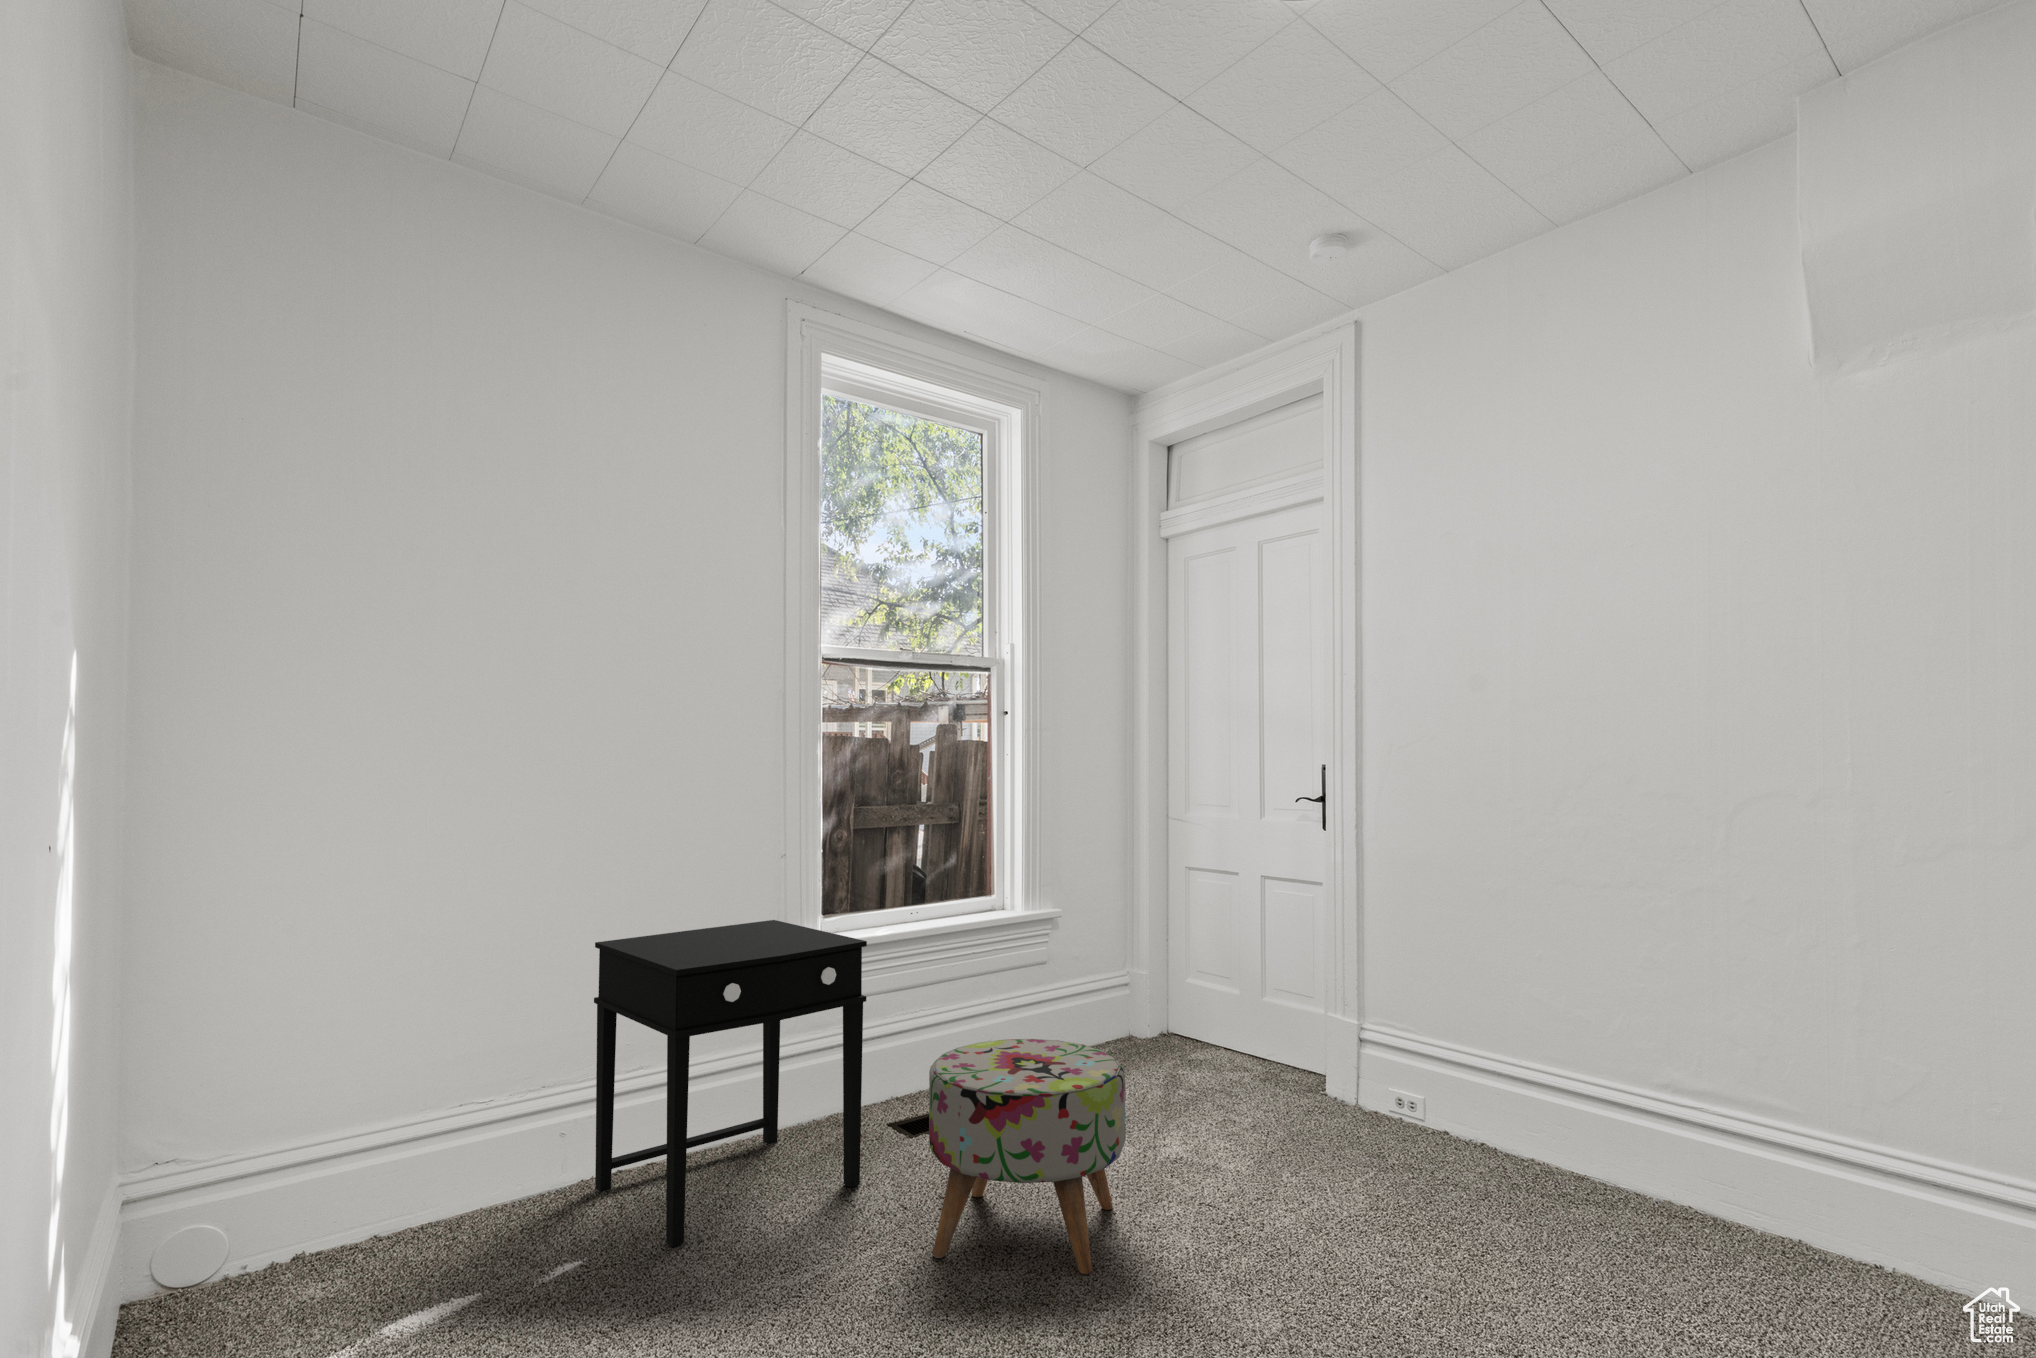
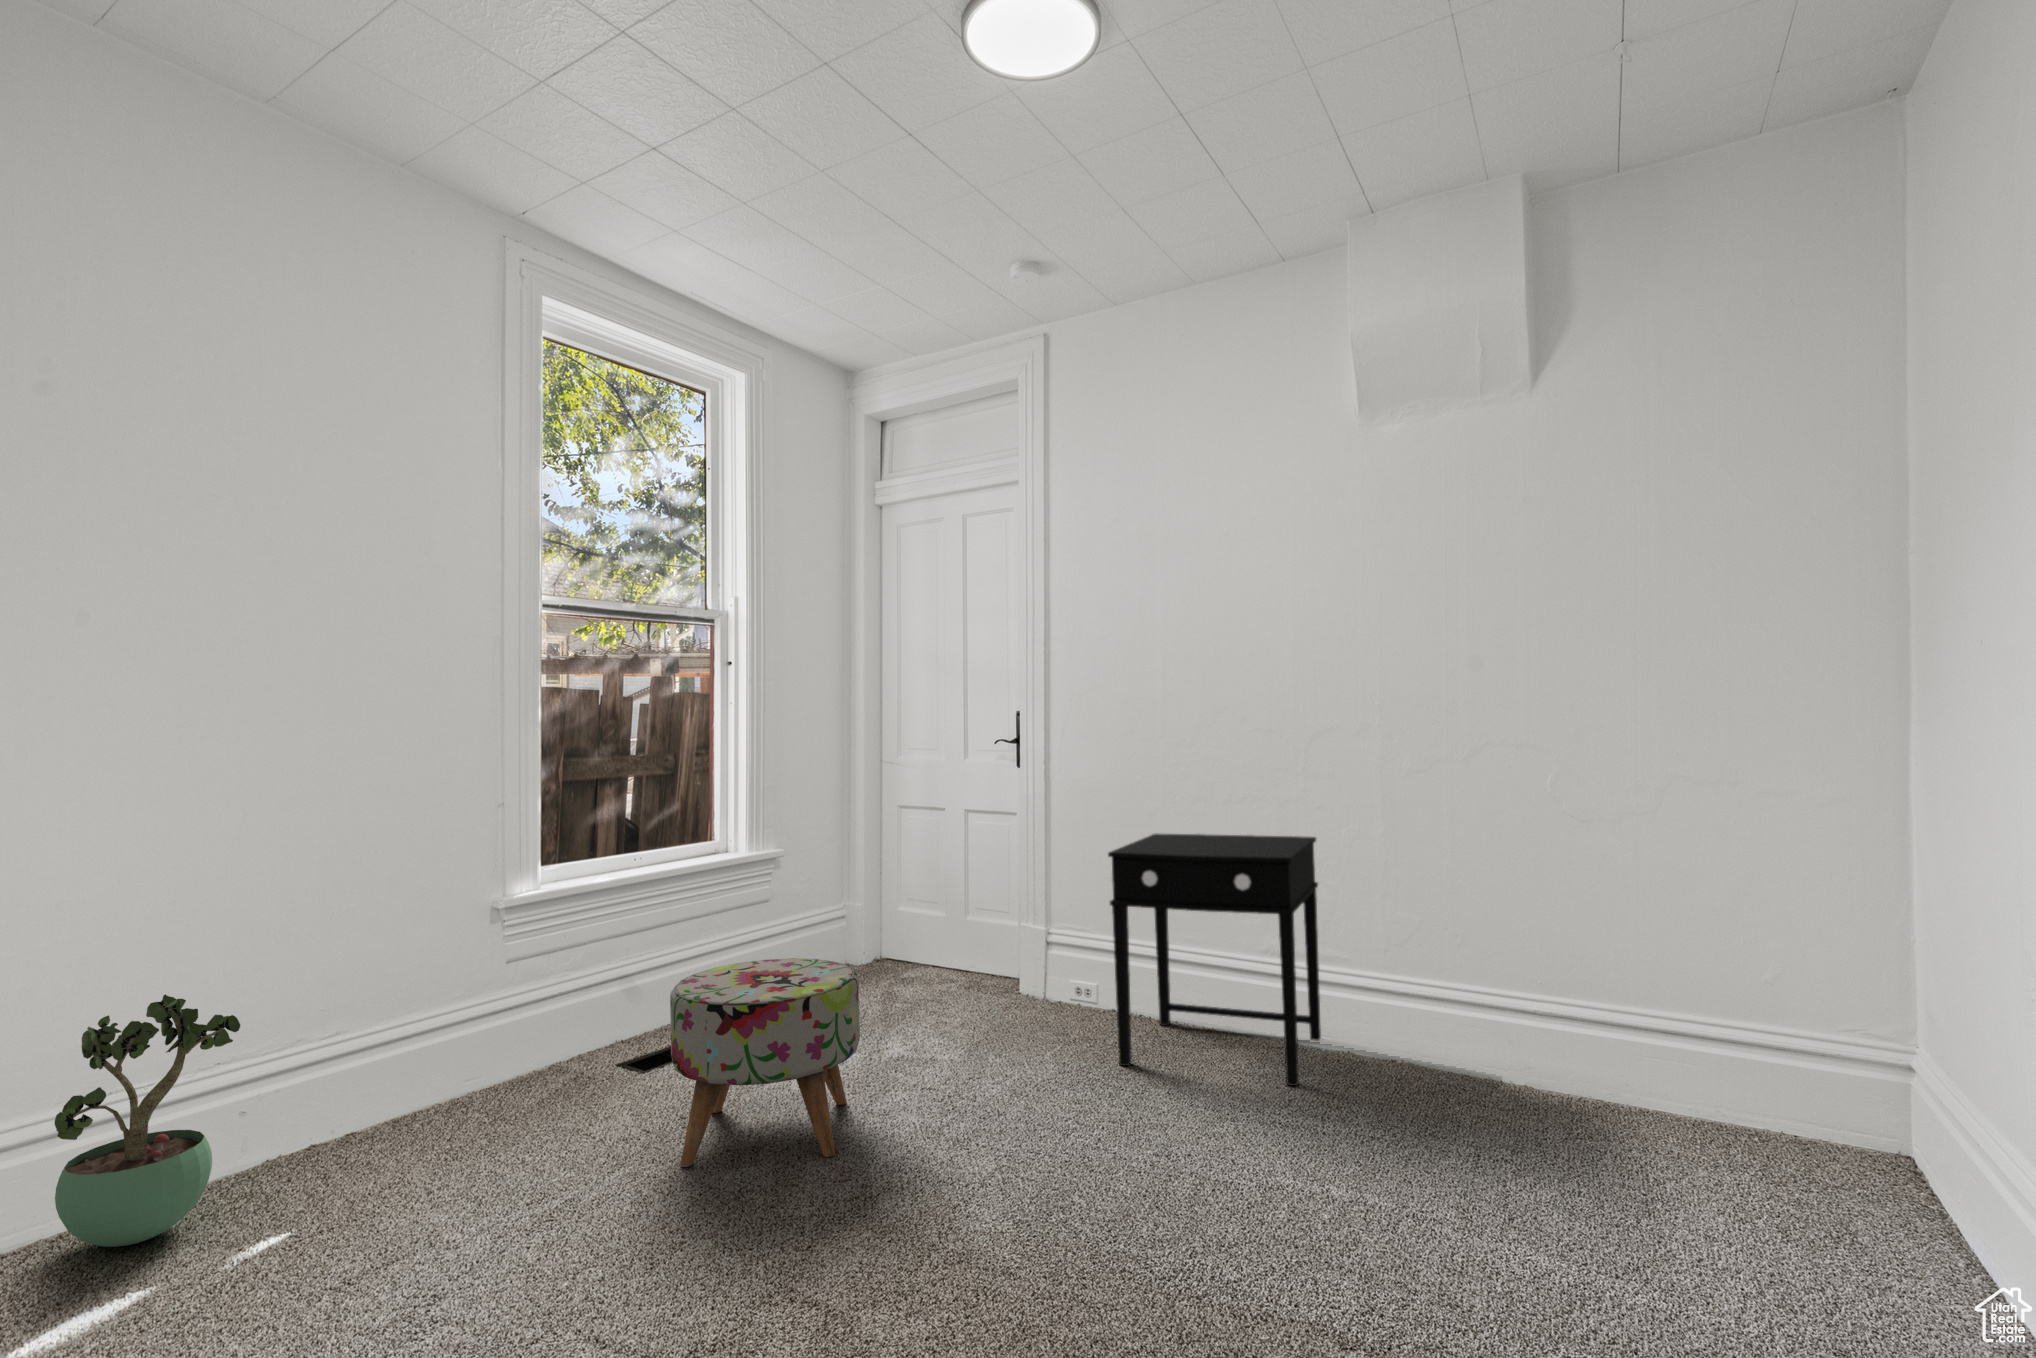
side table: present [594,920,867,1247] -> present [1108,833,1321,1086]
potted plant: none [402,1022,552,1250] -> present [55,995,240,1247]

